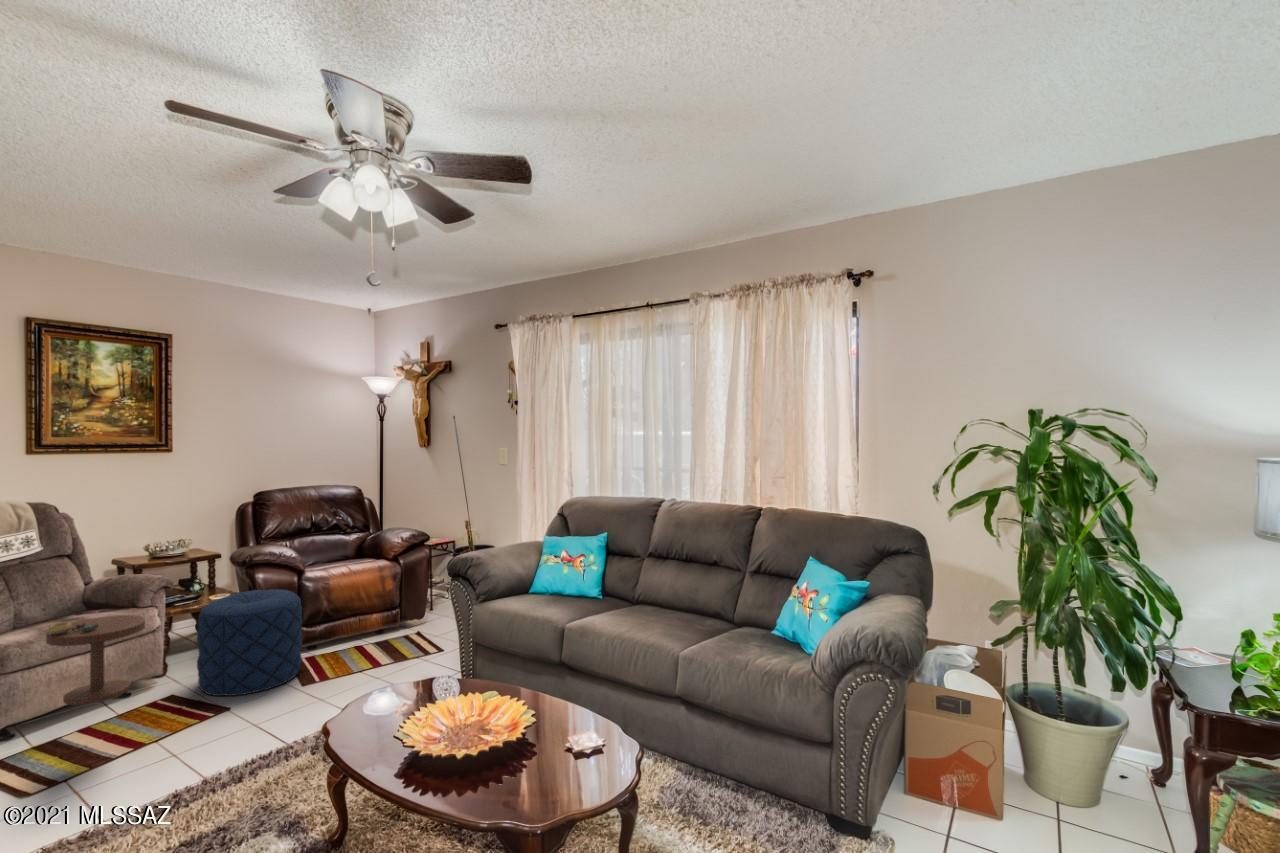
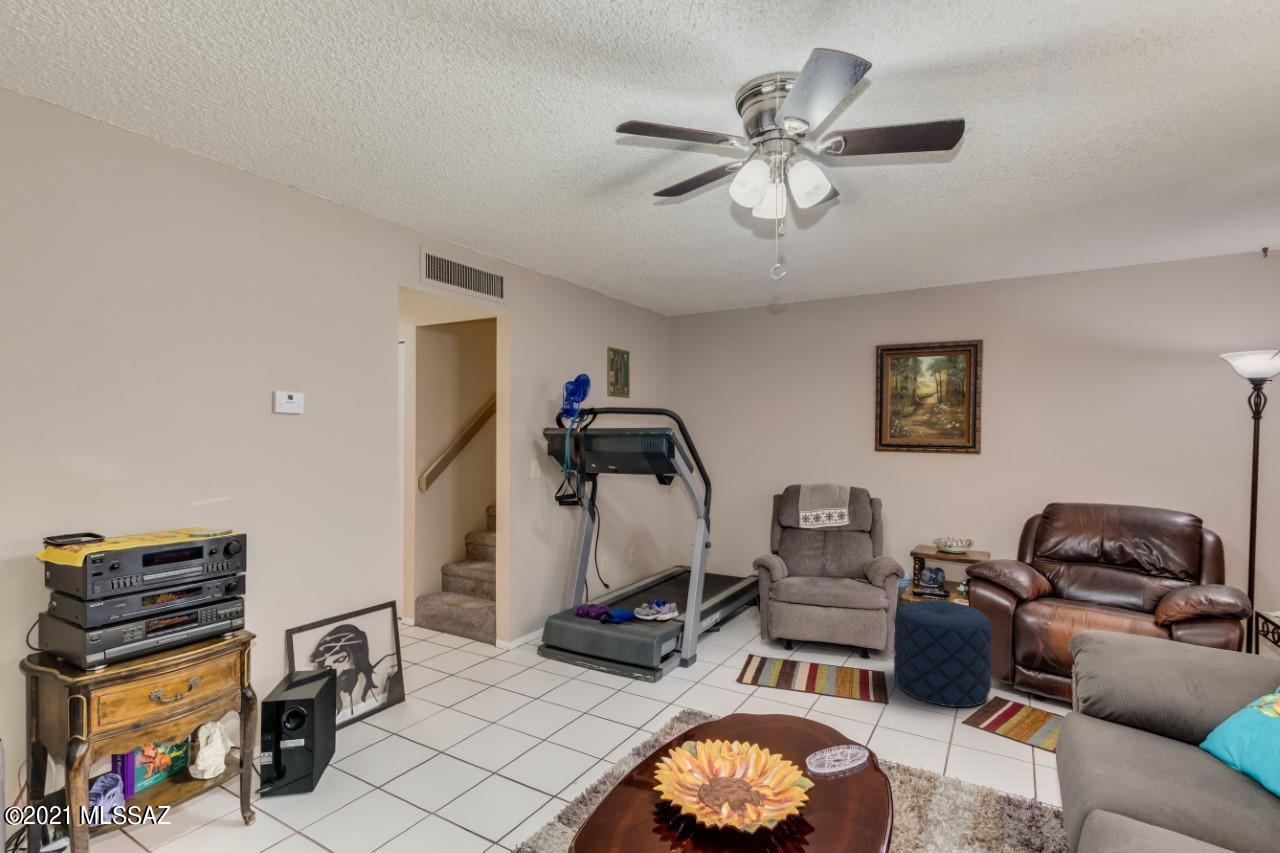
side table: present [46,615,145,705] -> none [756,577,812,684]

